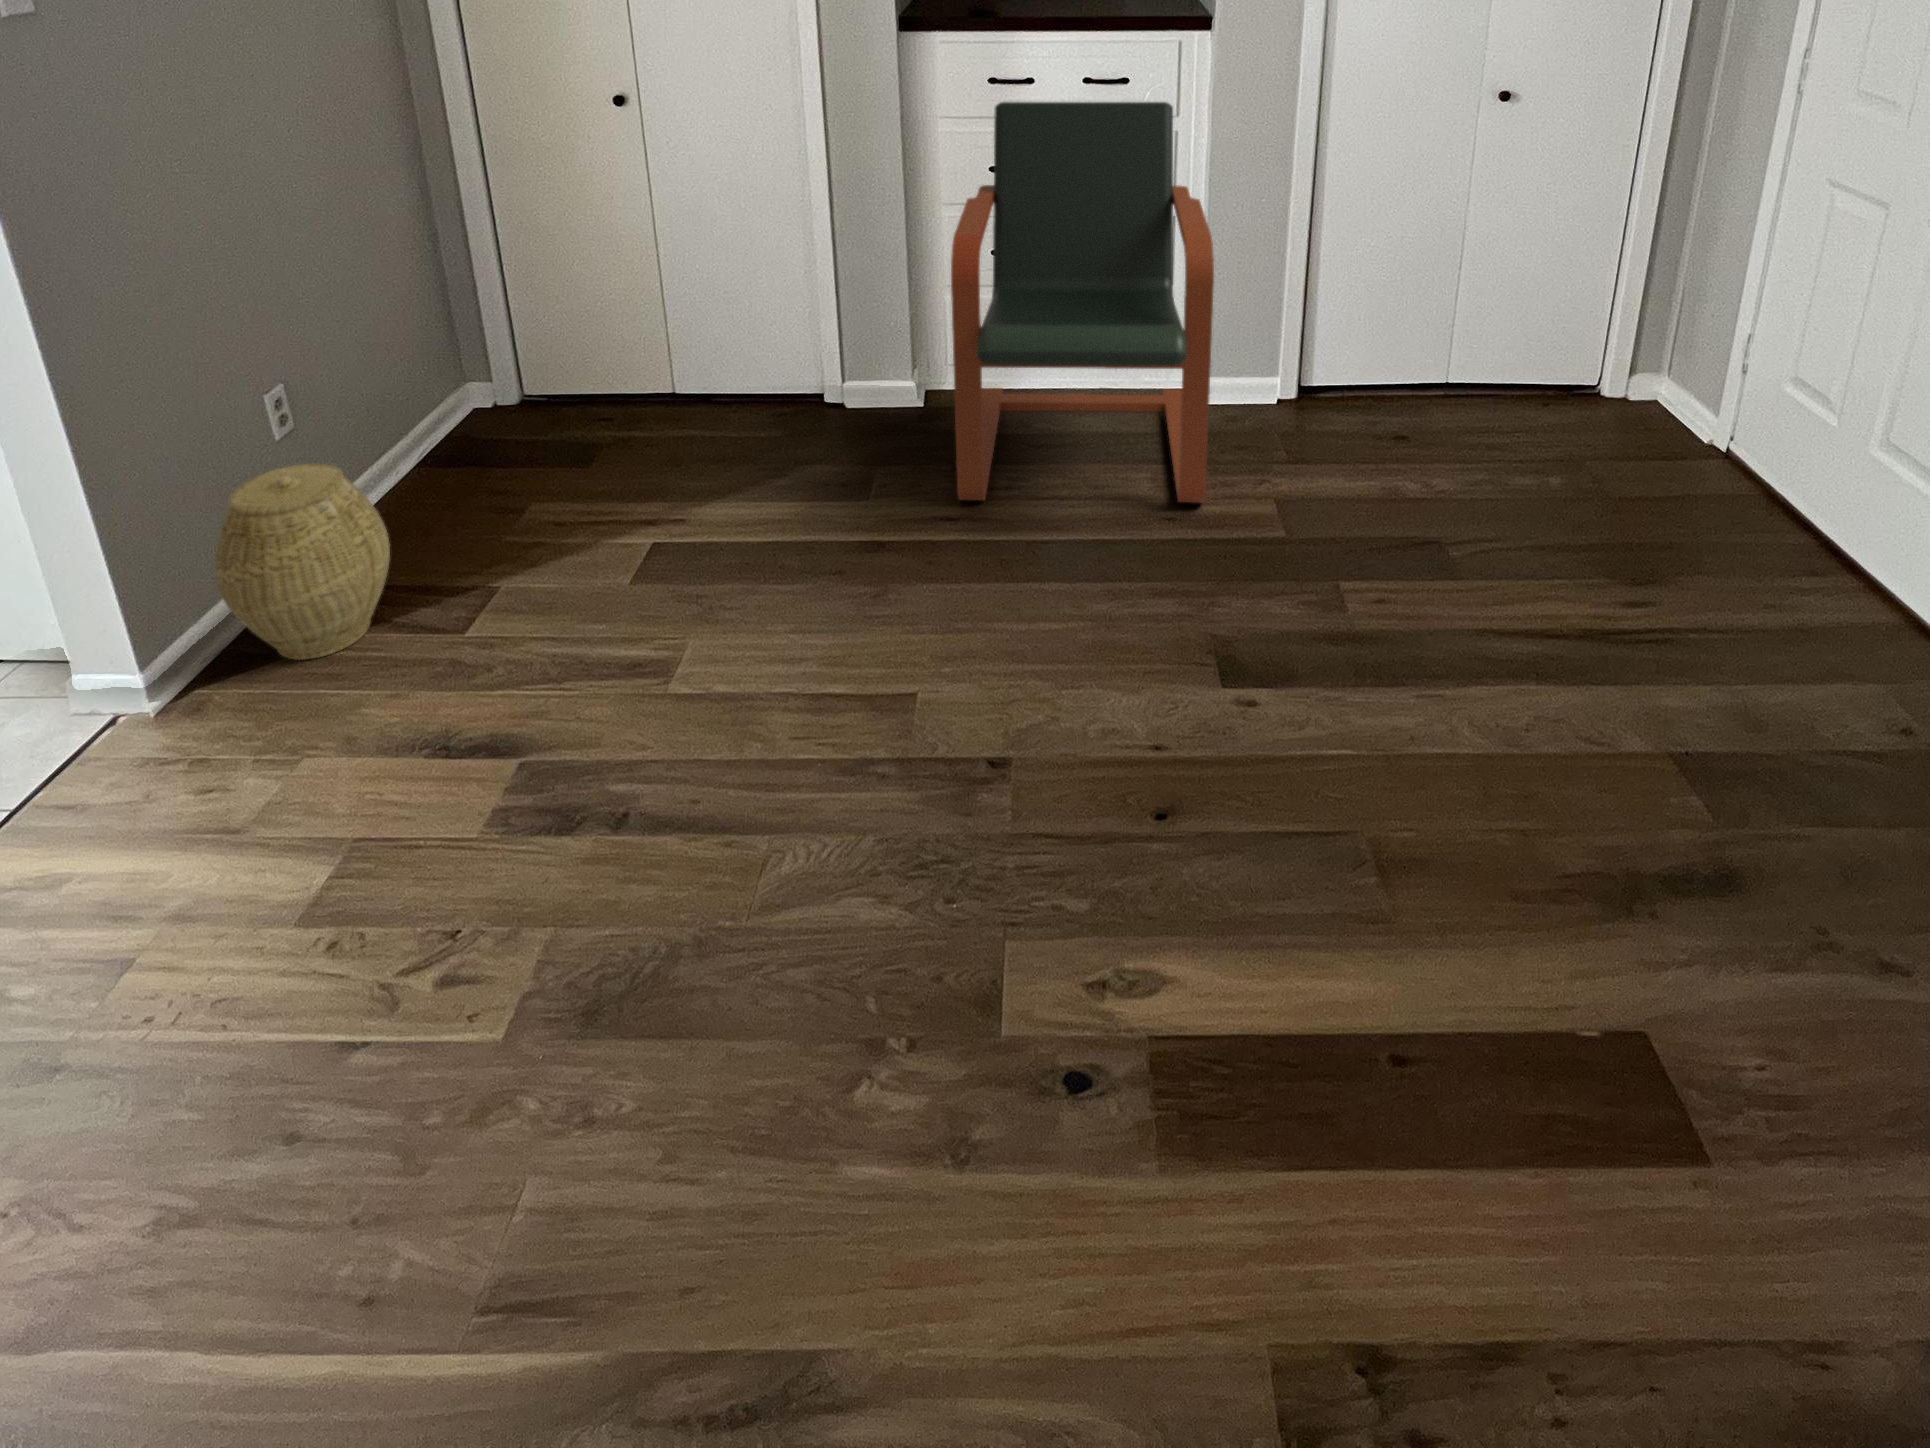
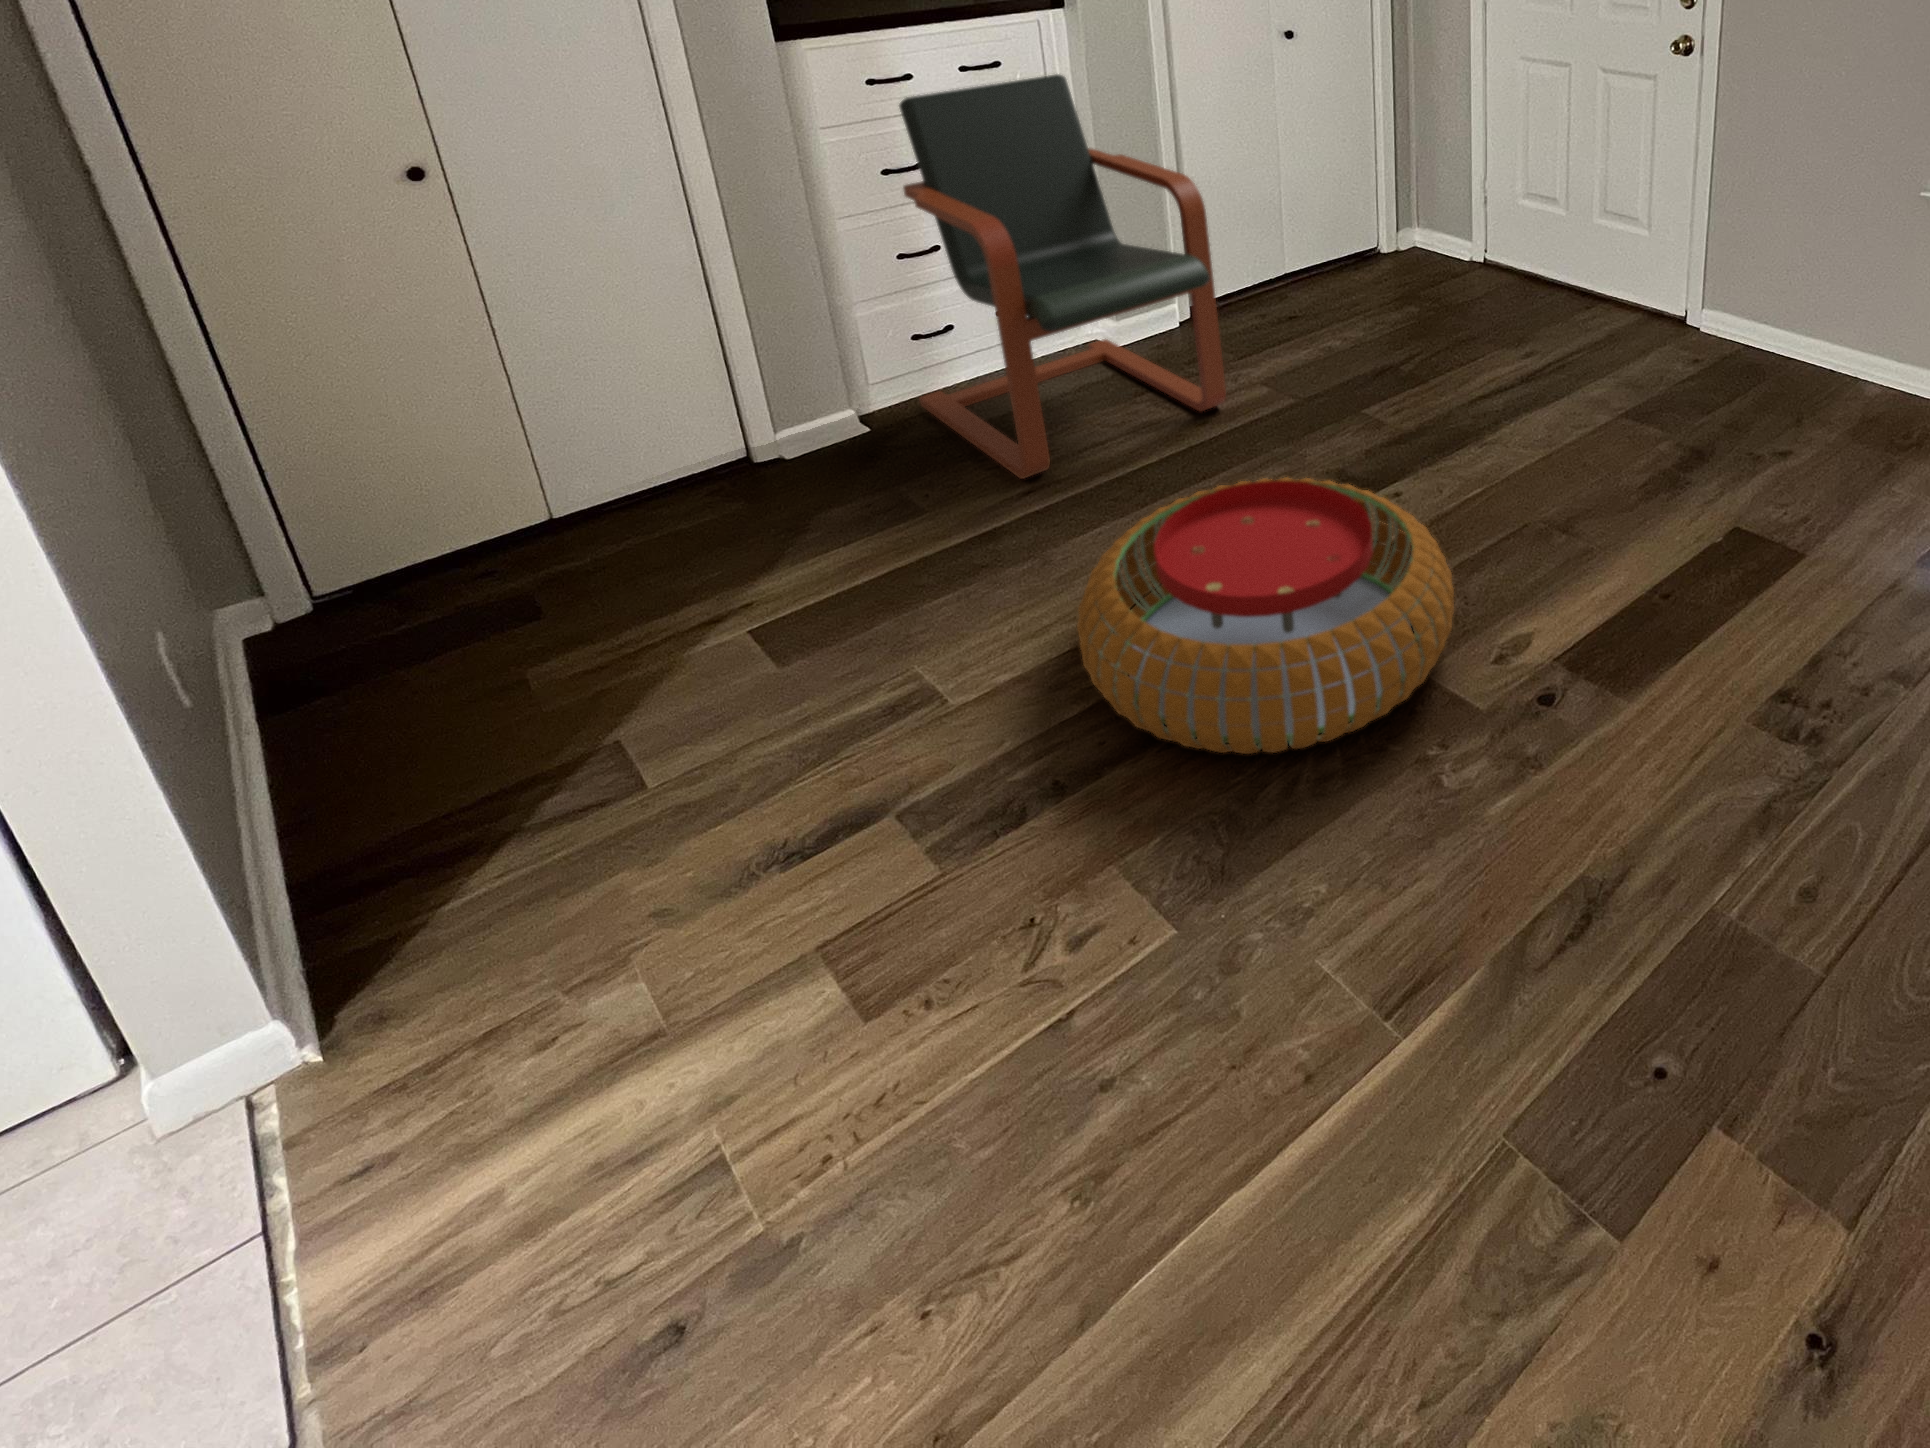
woven basket: present [214,464,390,660] -> none [277,669,532,933]
pouf: none [687,587,1140,960] -> present [1077,477,1454,754]

